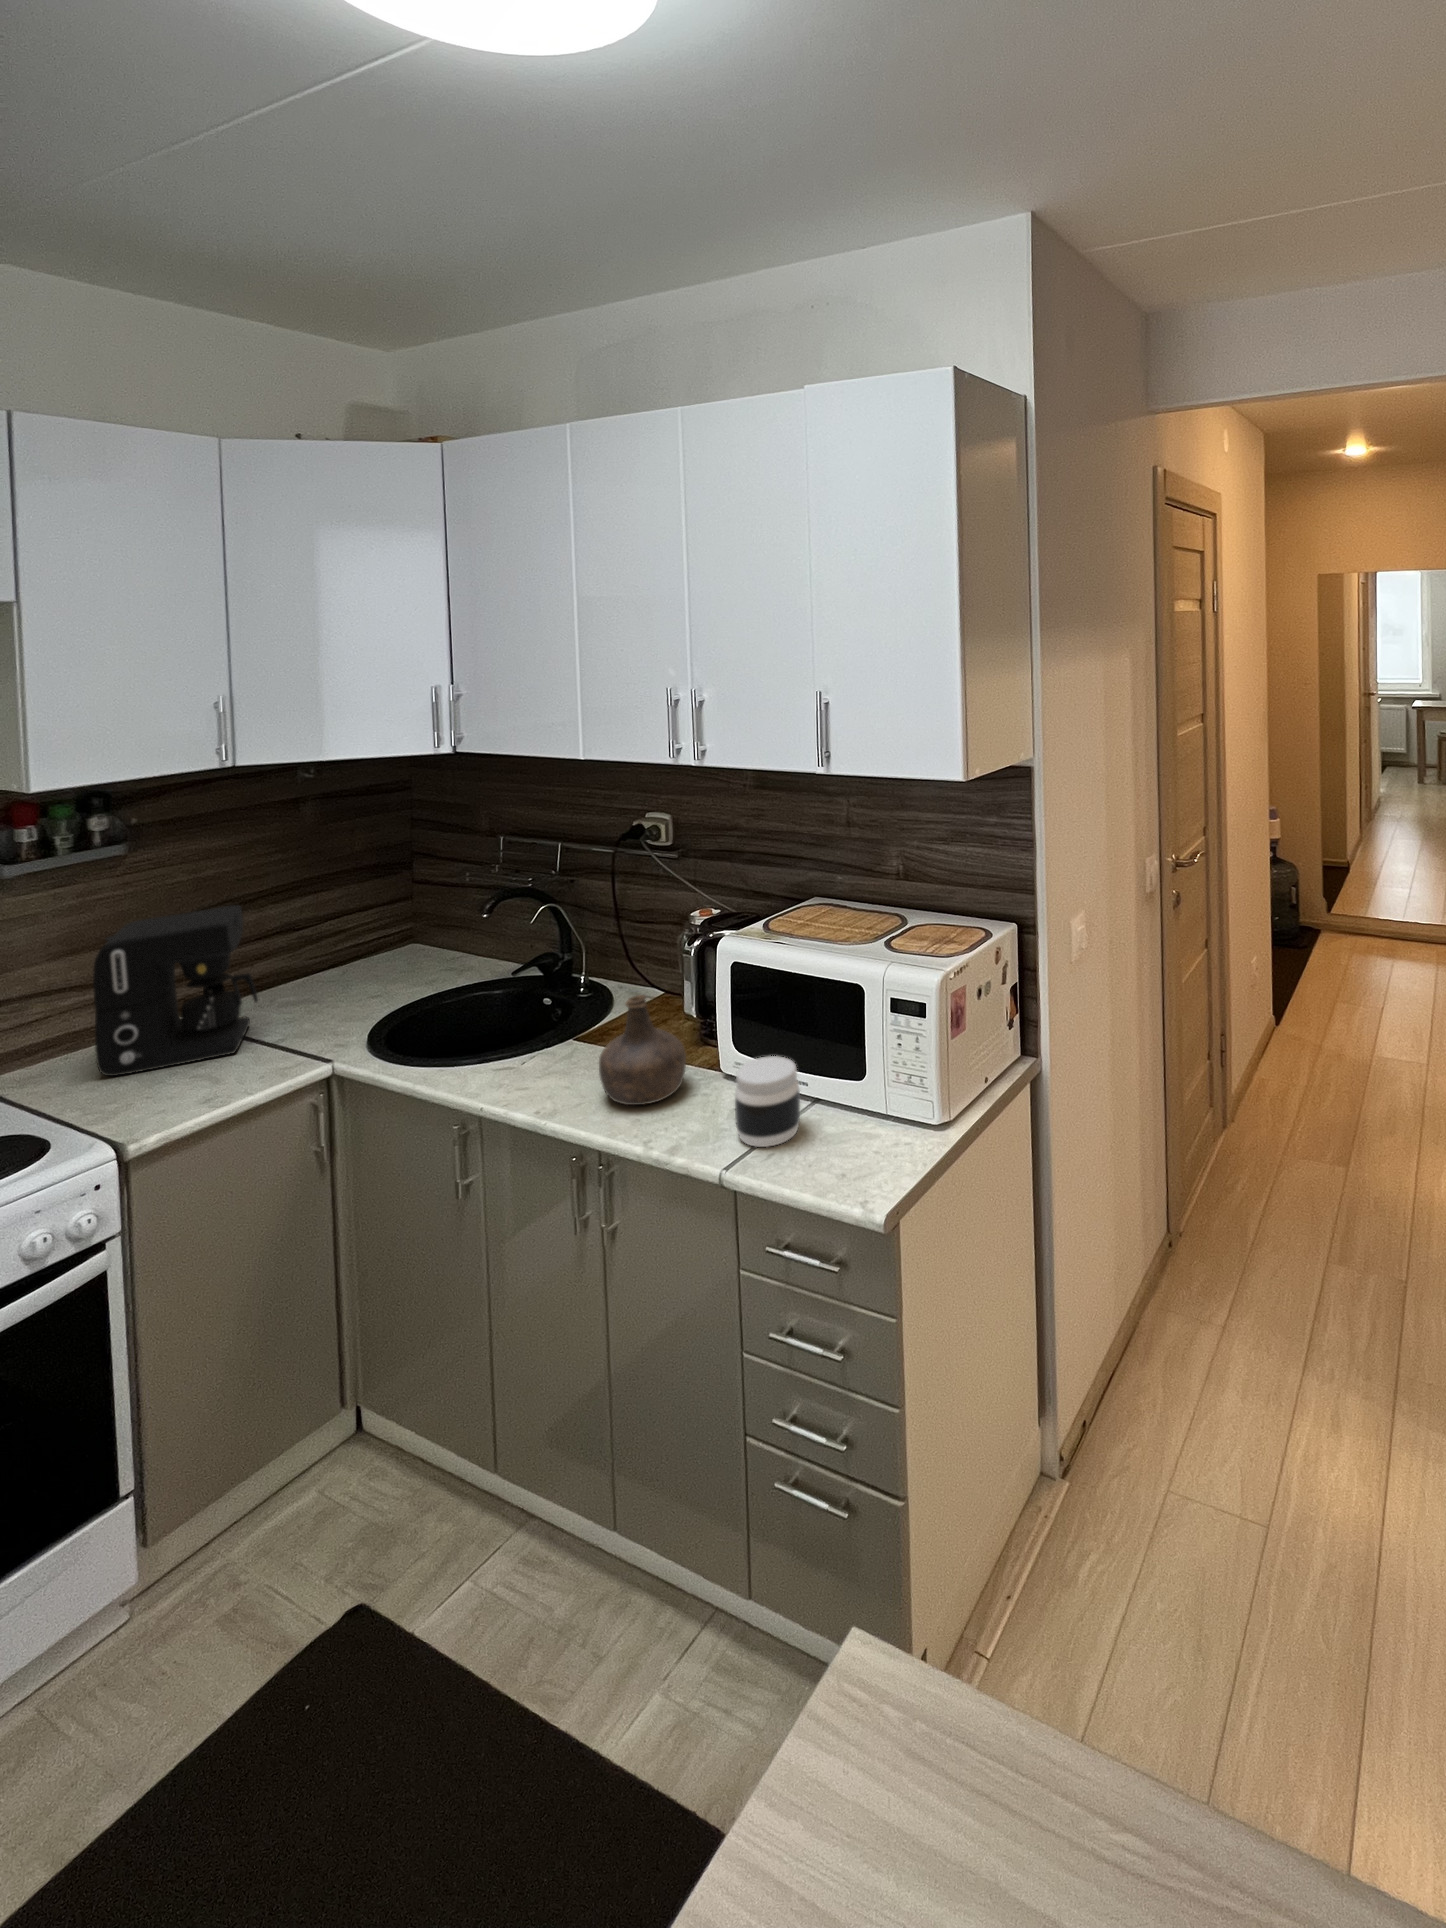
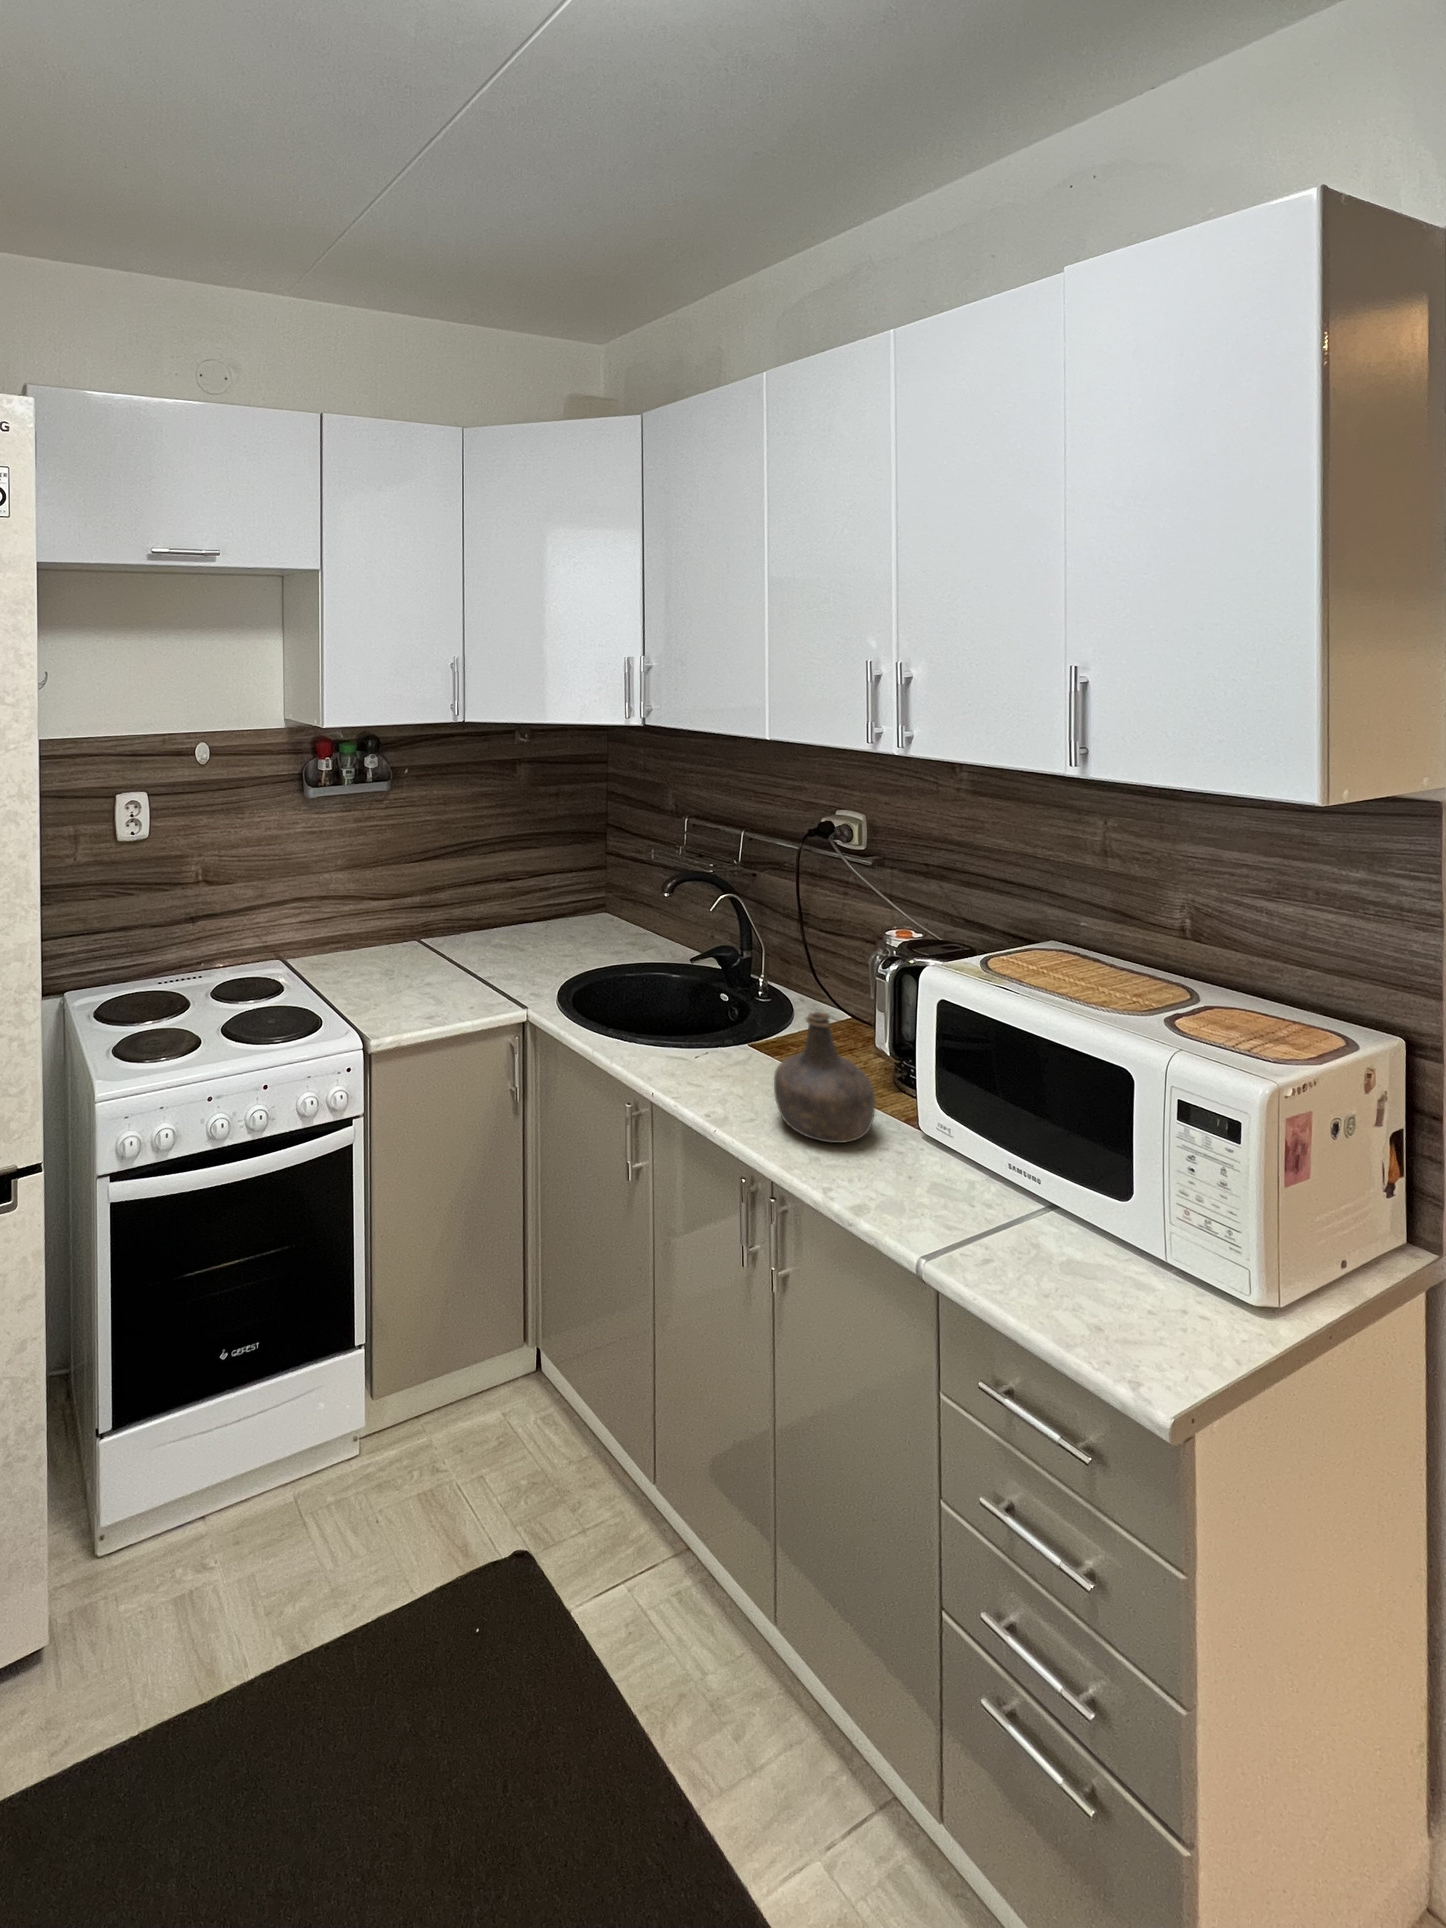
coffee maker: present [93,905,258,1076] -> none [361,848,475,980]
jar: present [735,1056,800,1147] -> none [940,1128,1031,1249]

